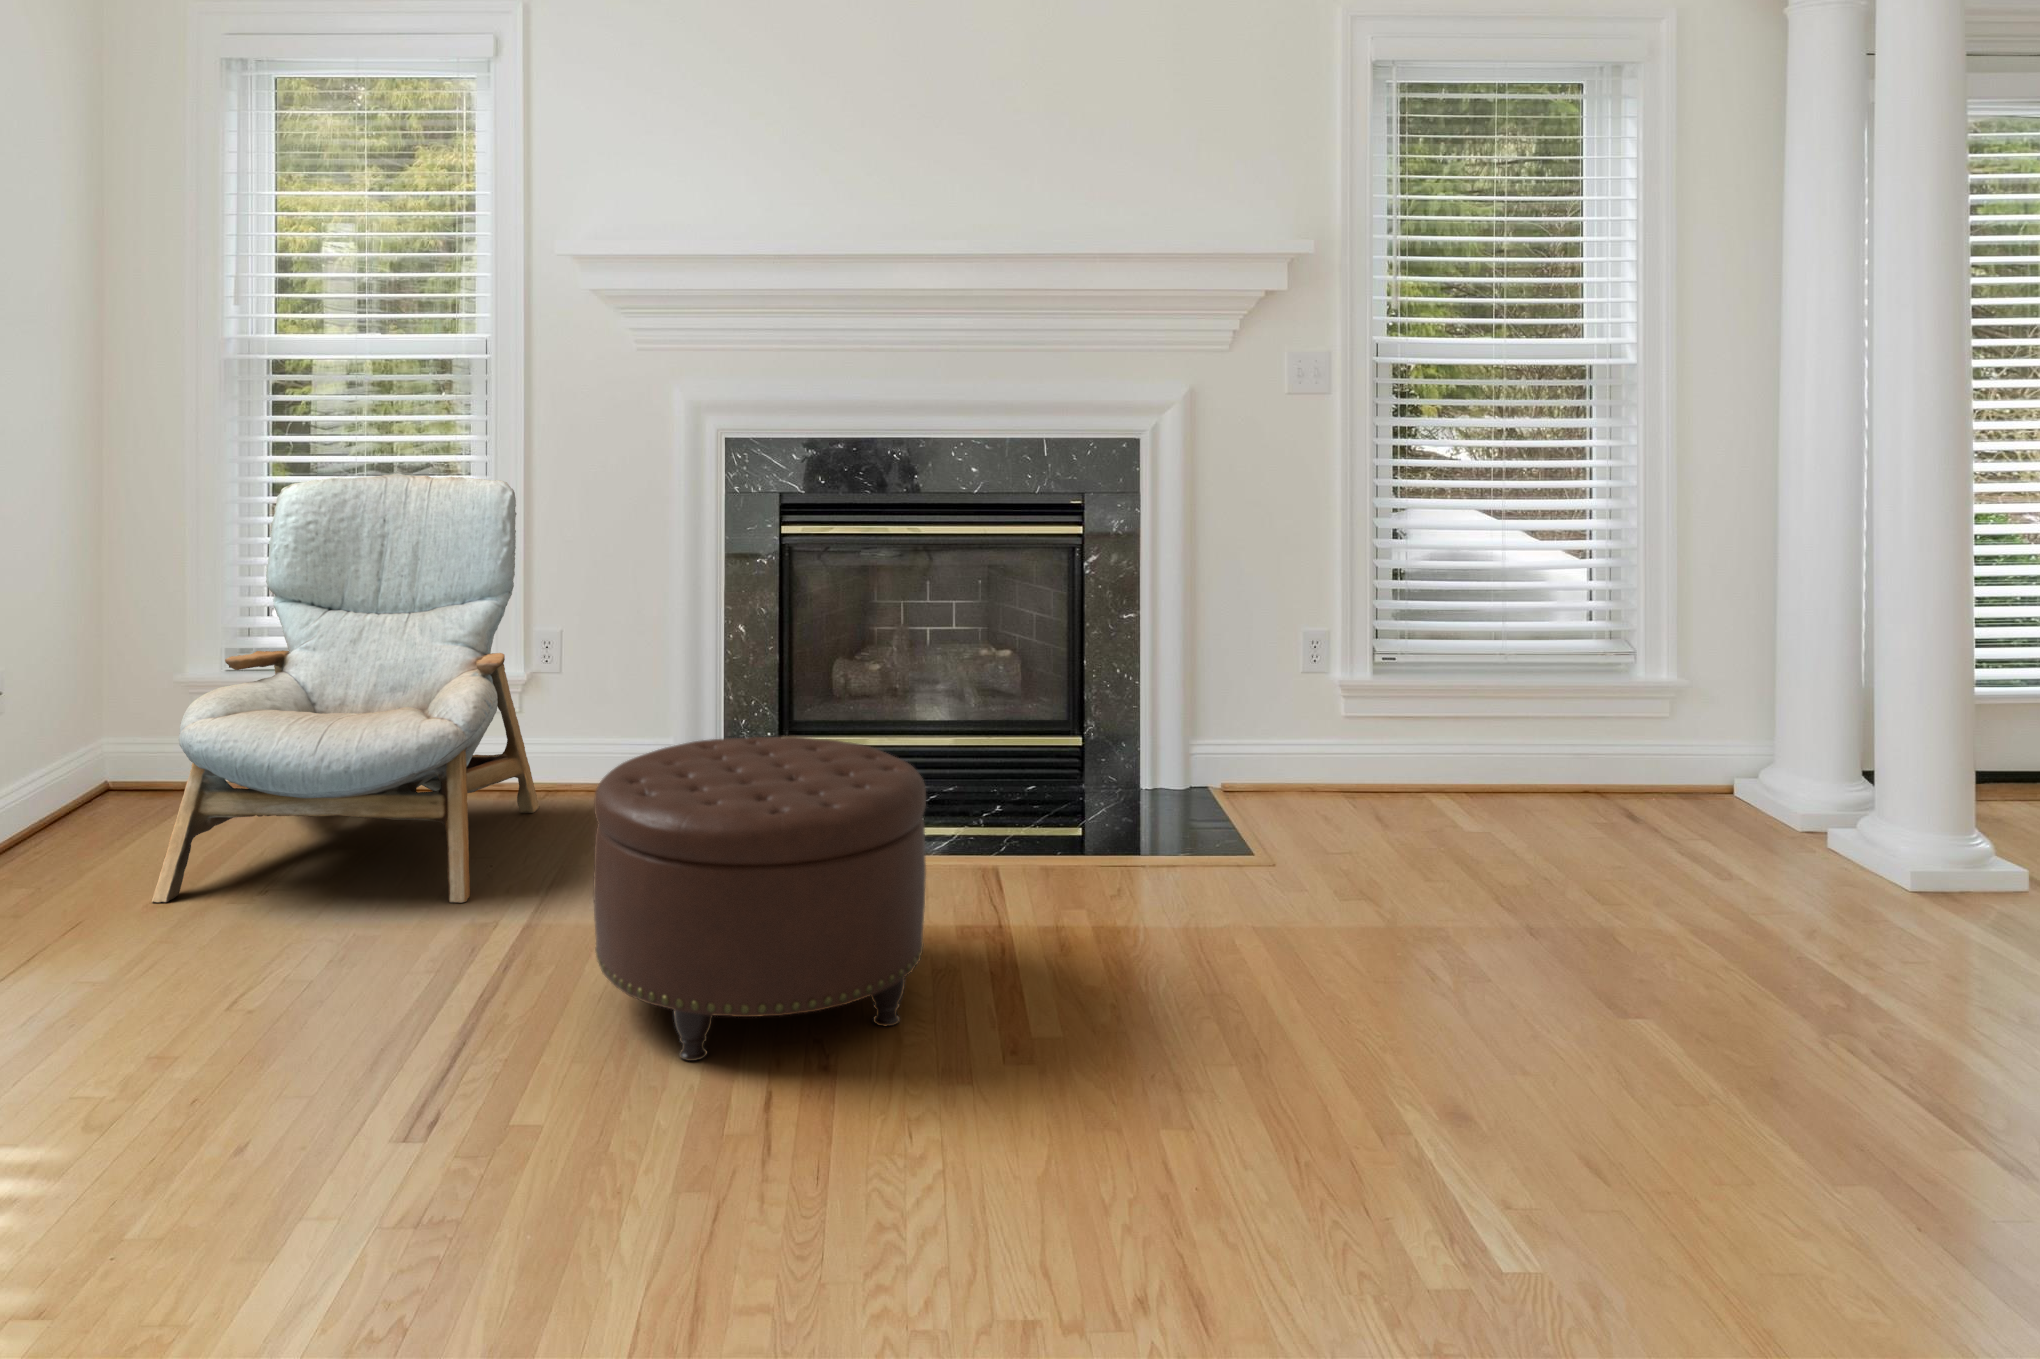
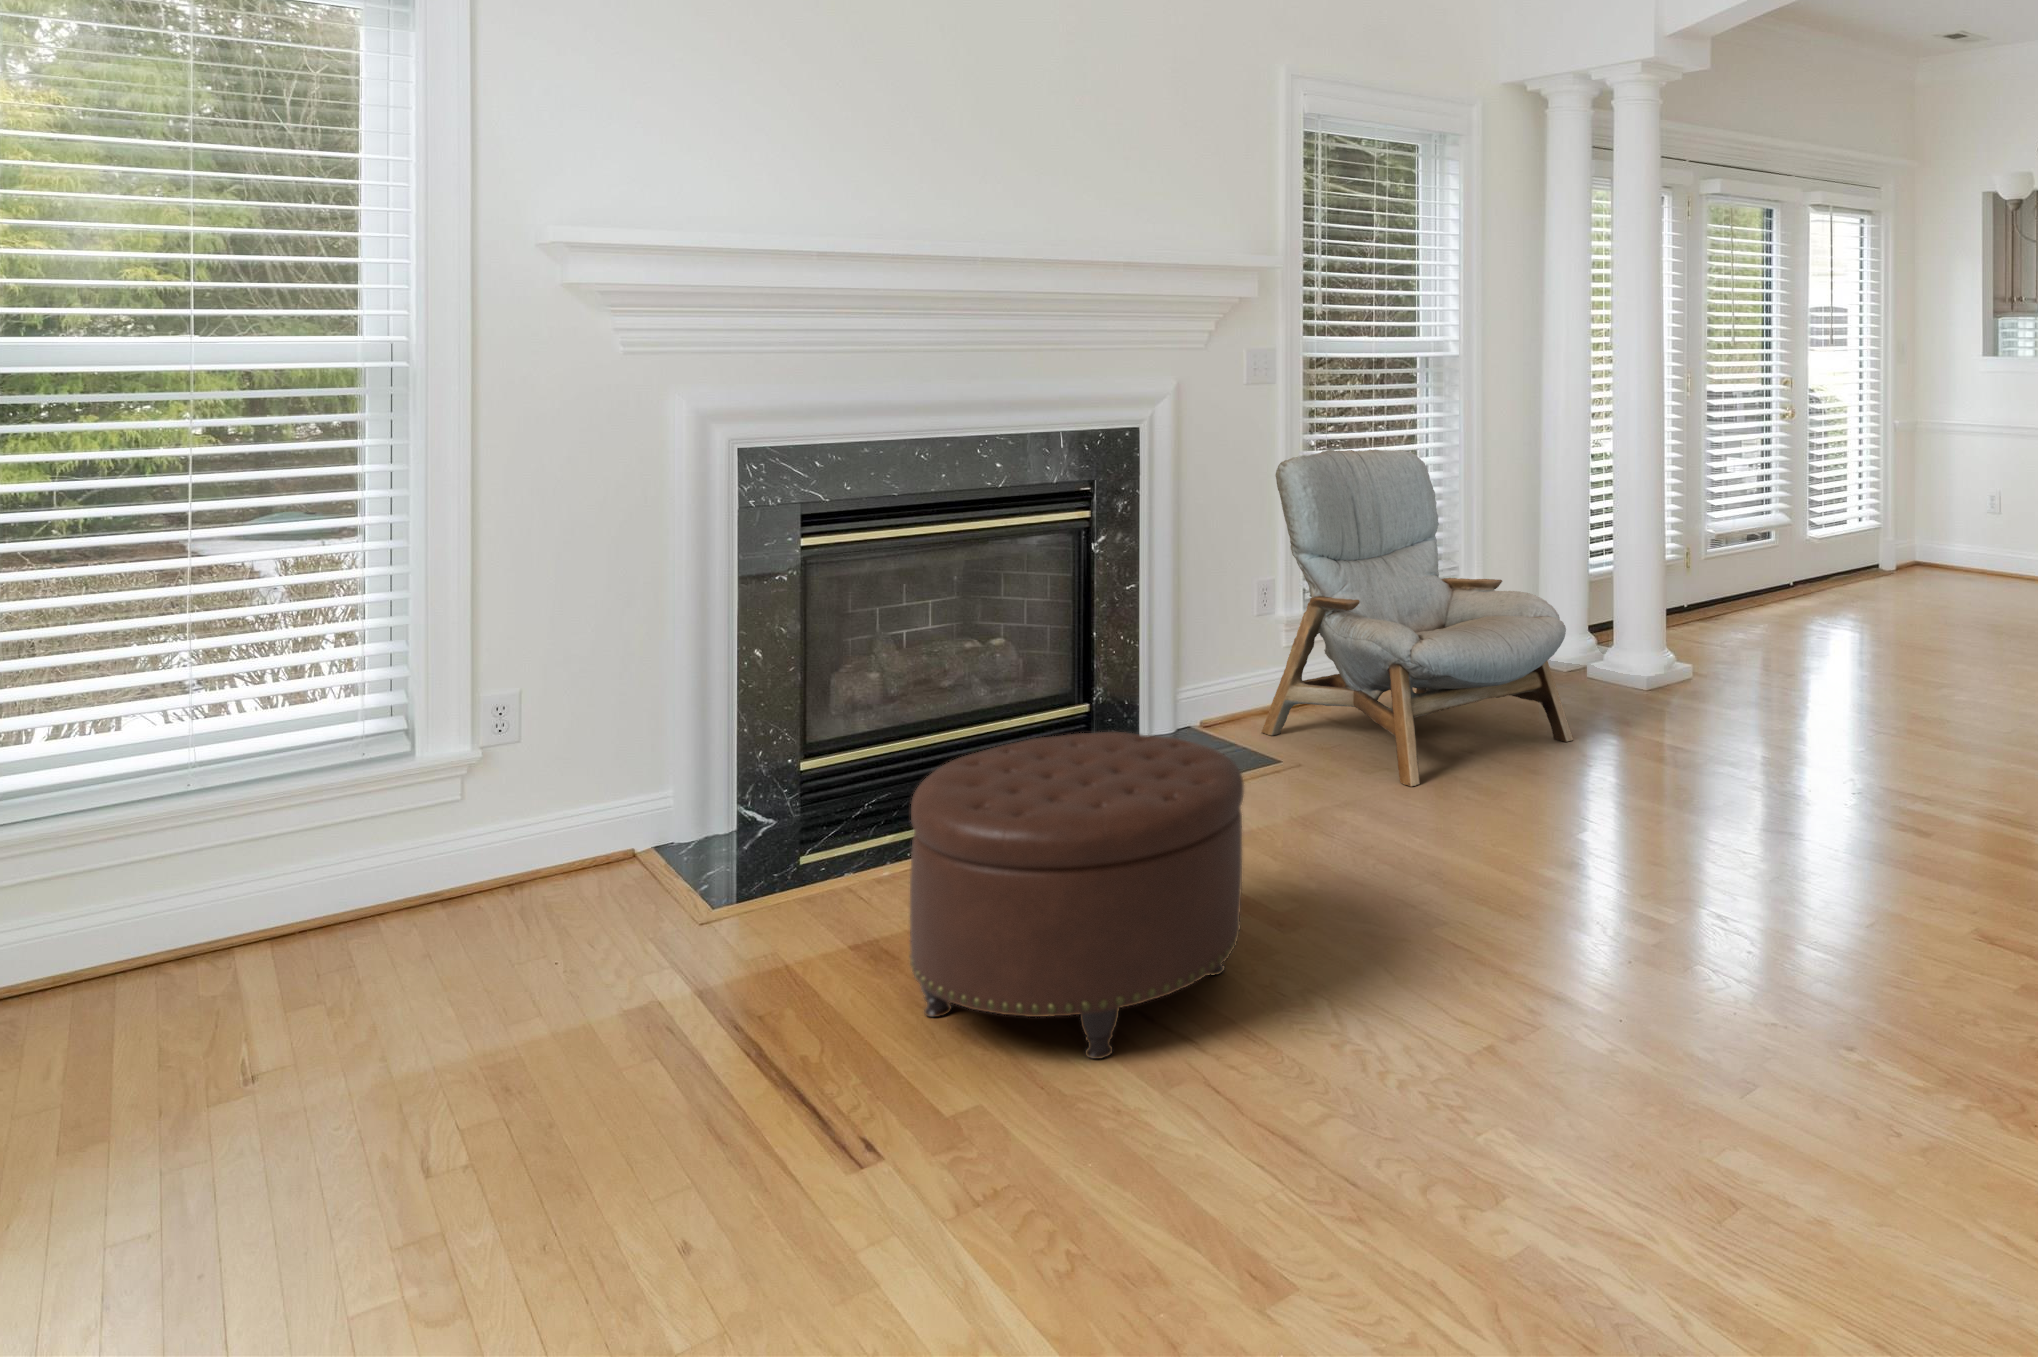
armchair: present [152,473,540,903] -> present [1262,449,1573,786]

